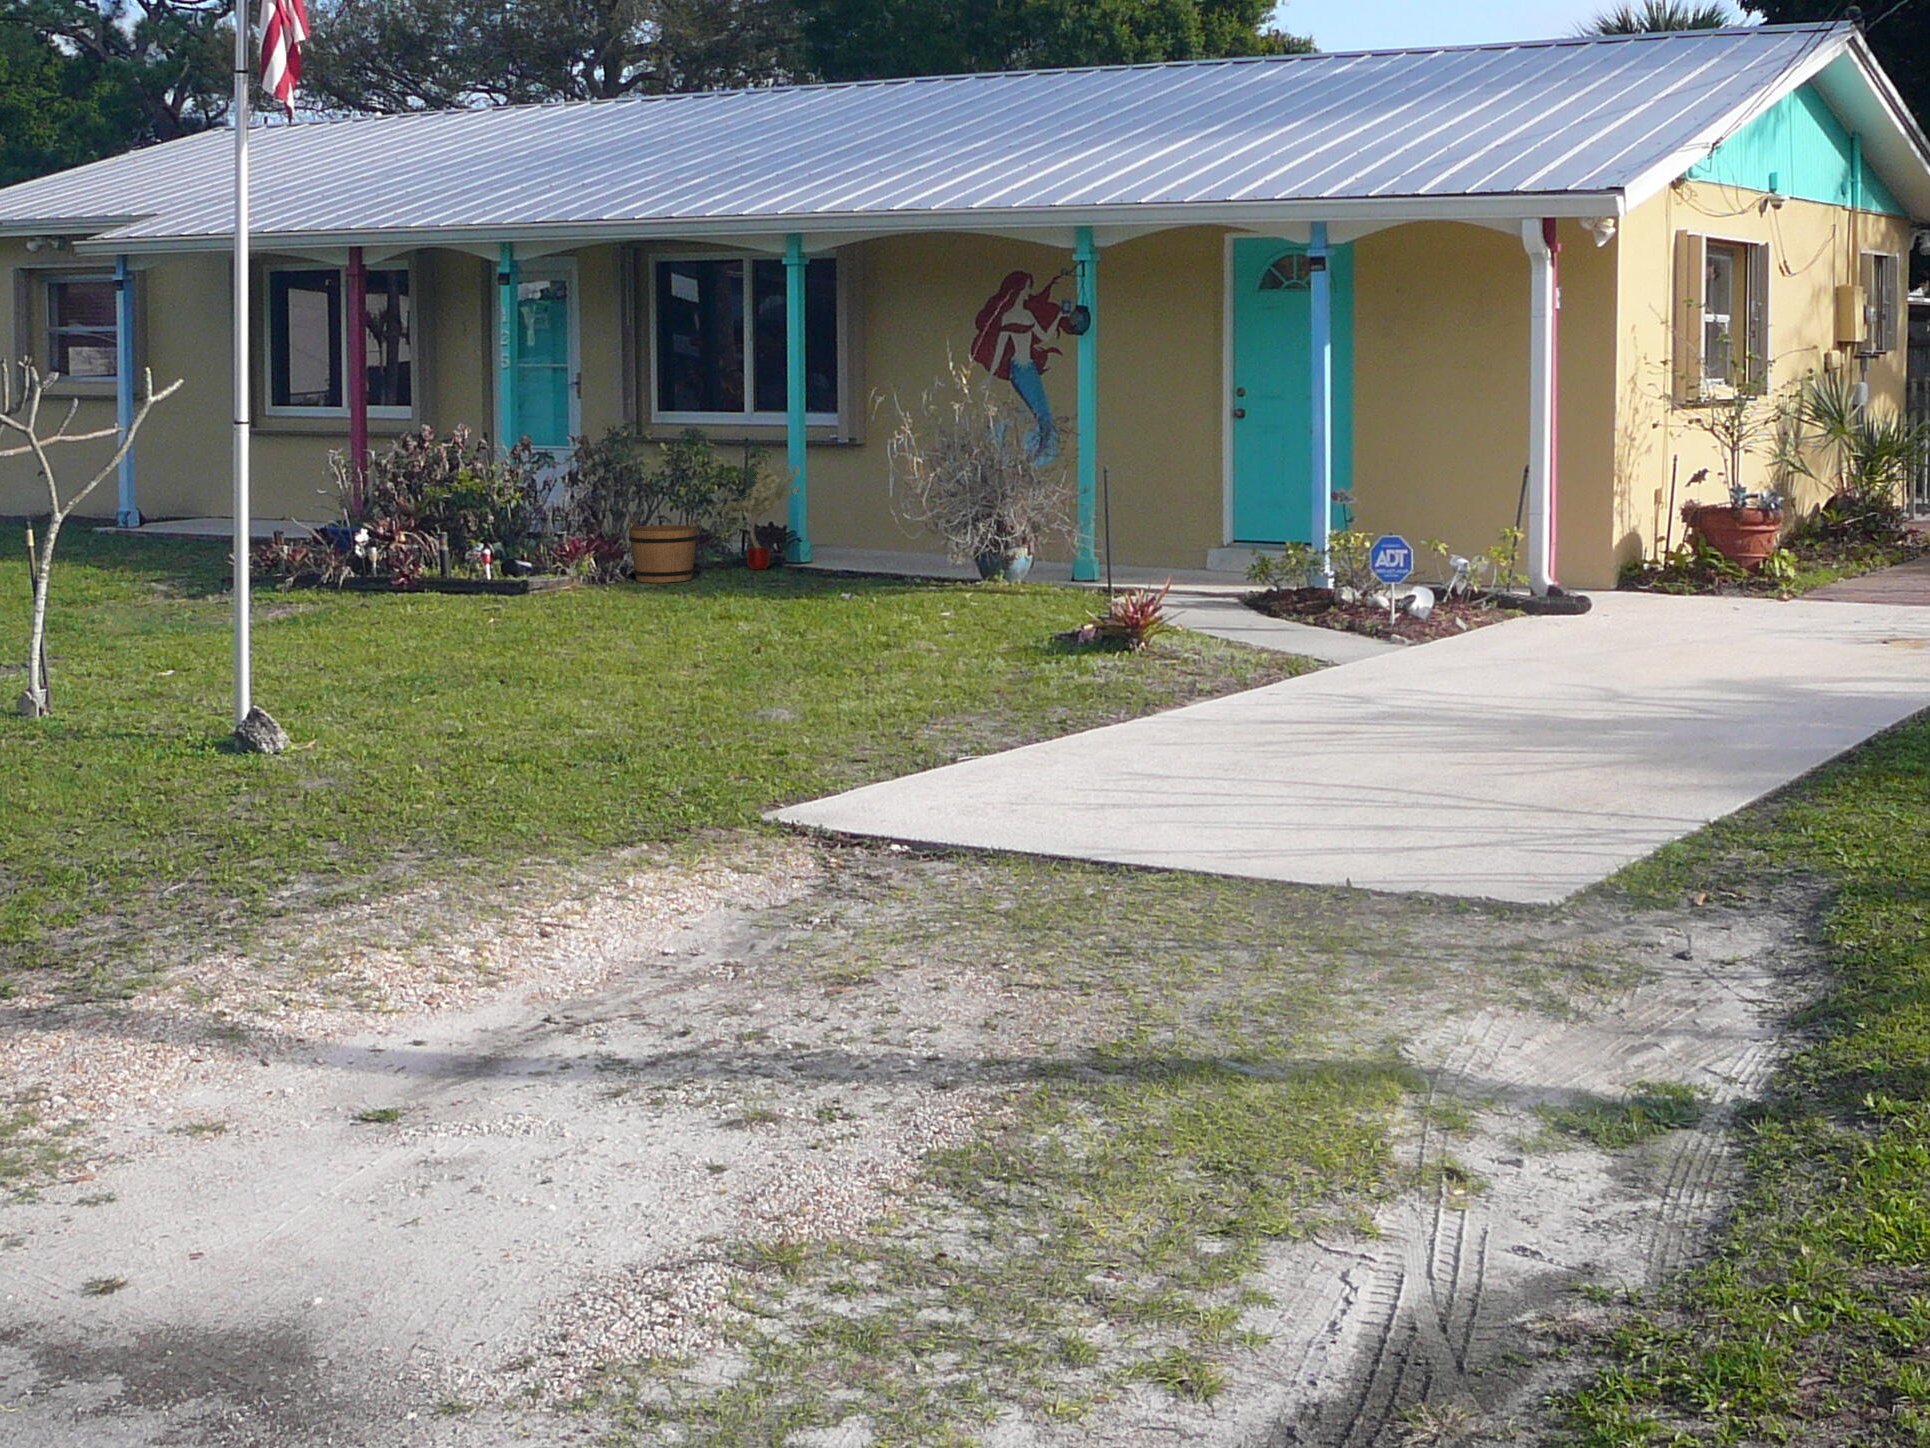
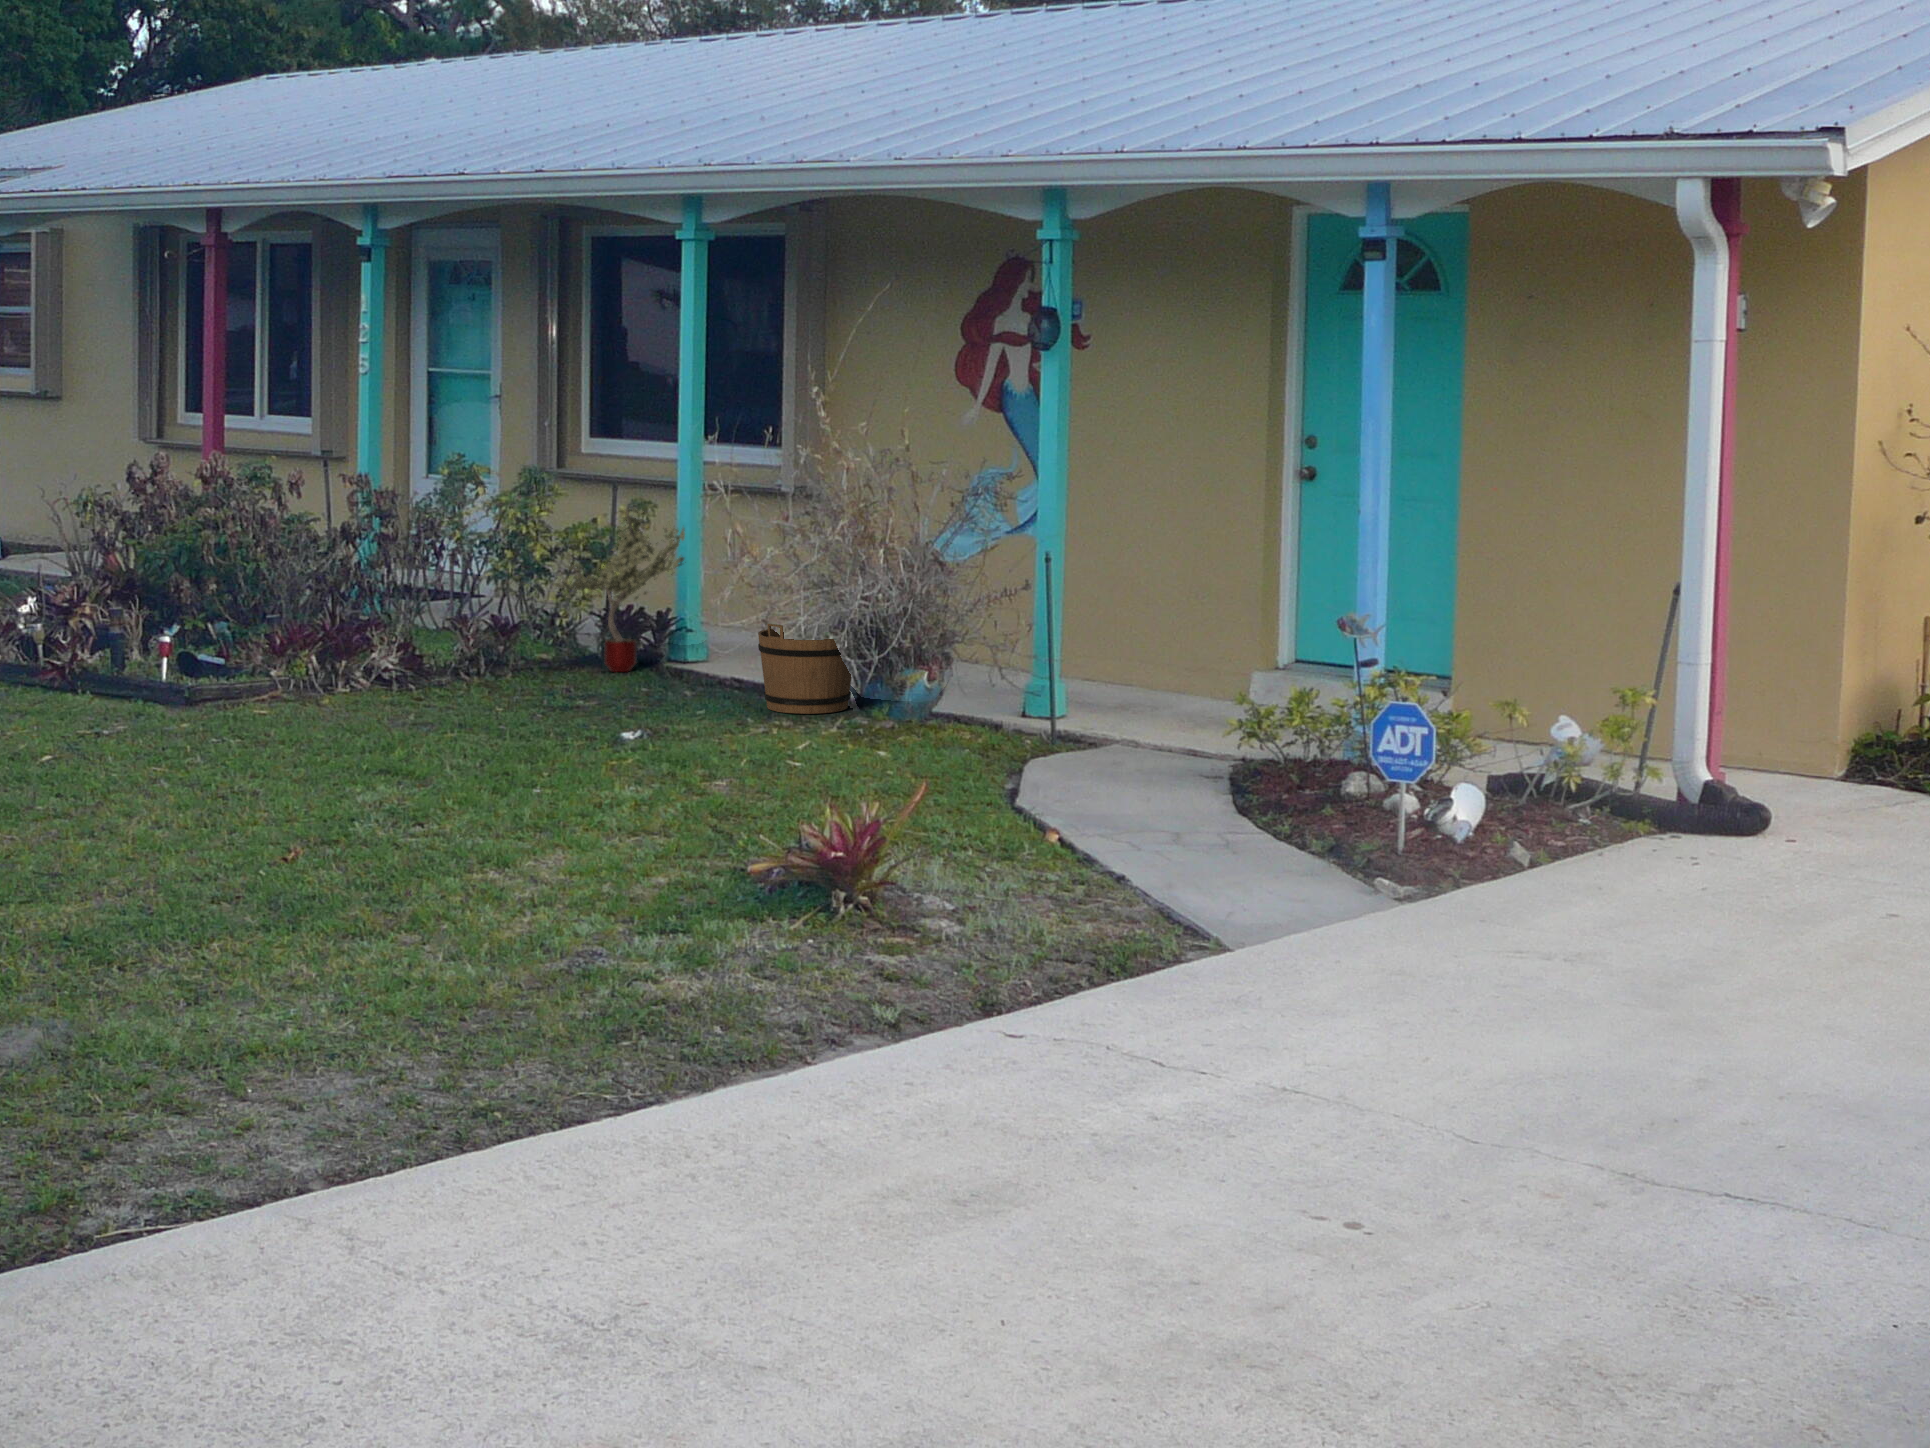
bucket: present [628,518,698,583] -> present [758,624,852,714]

